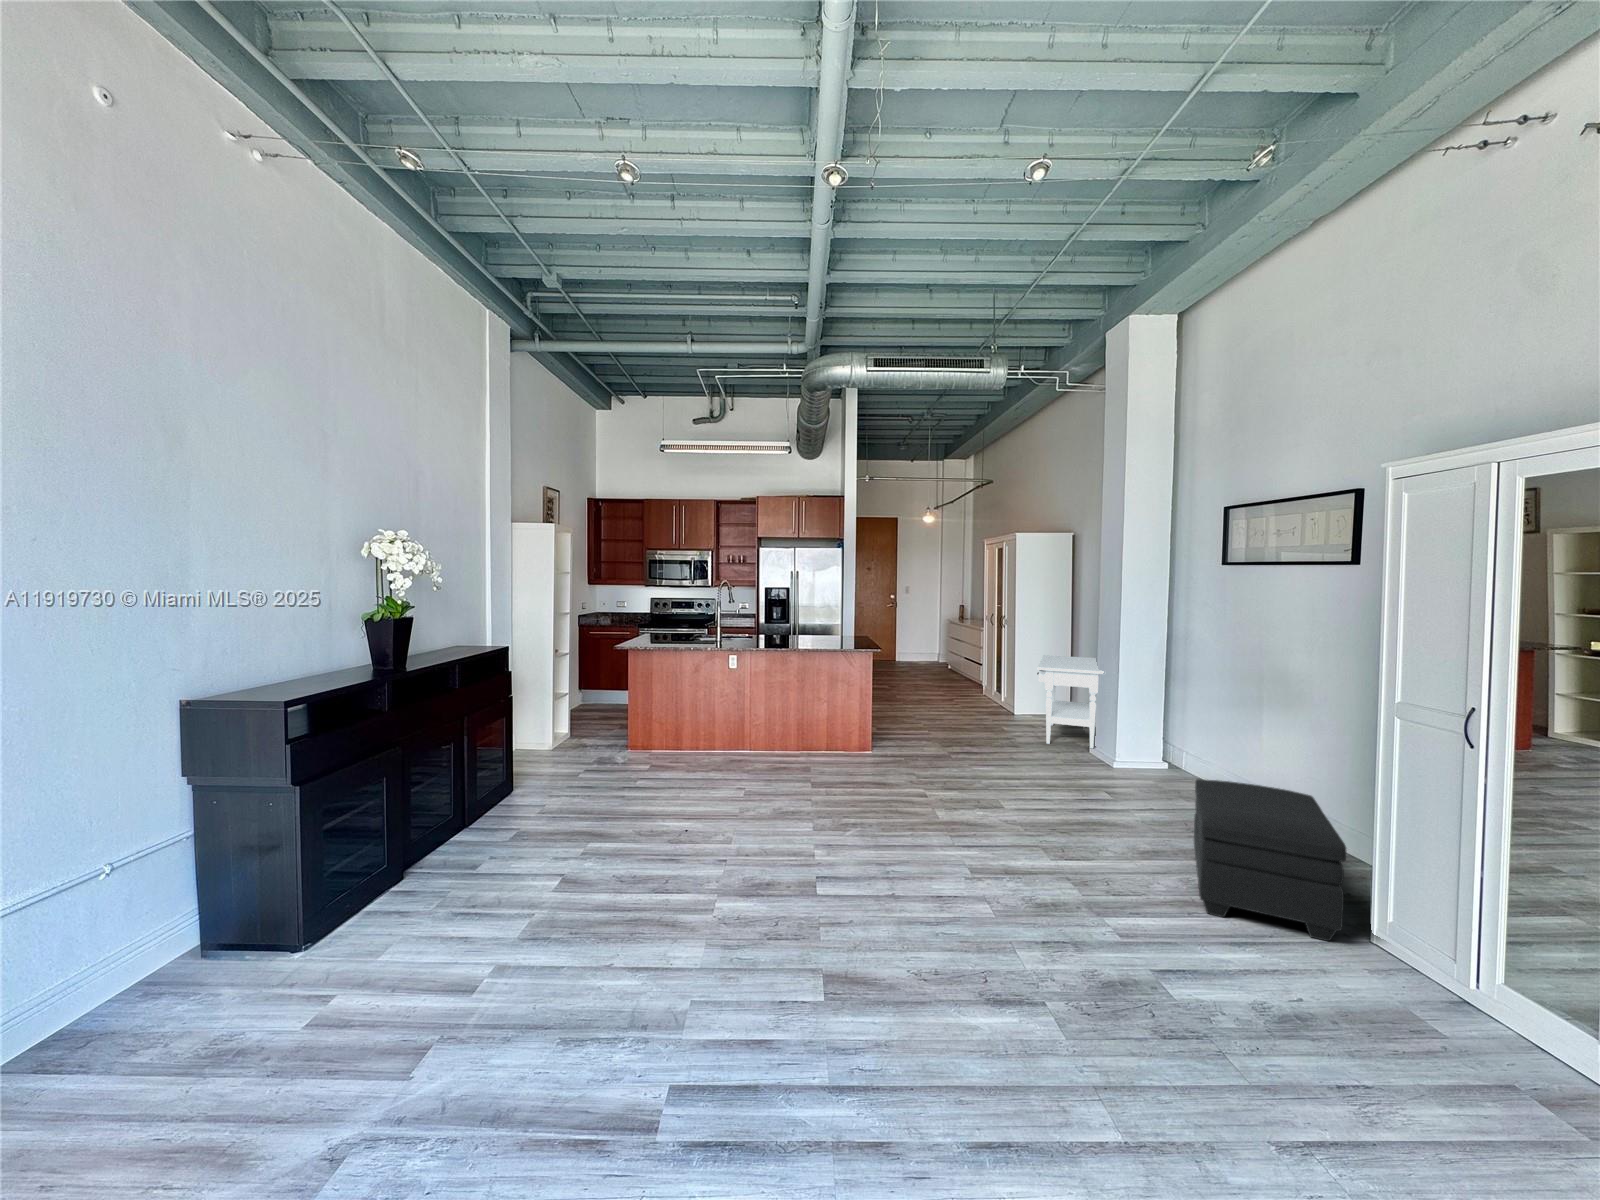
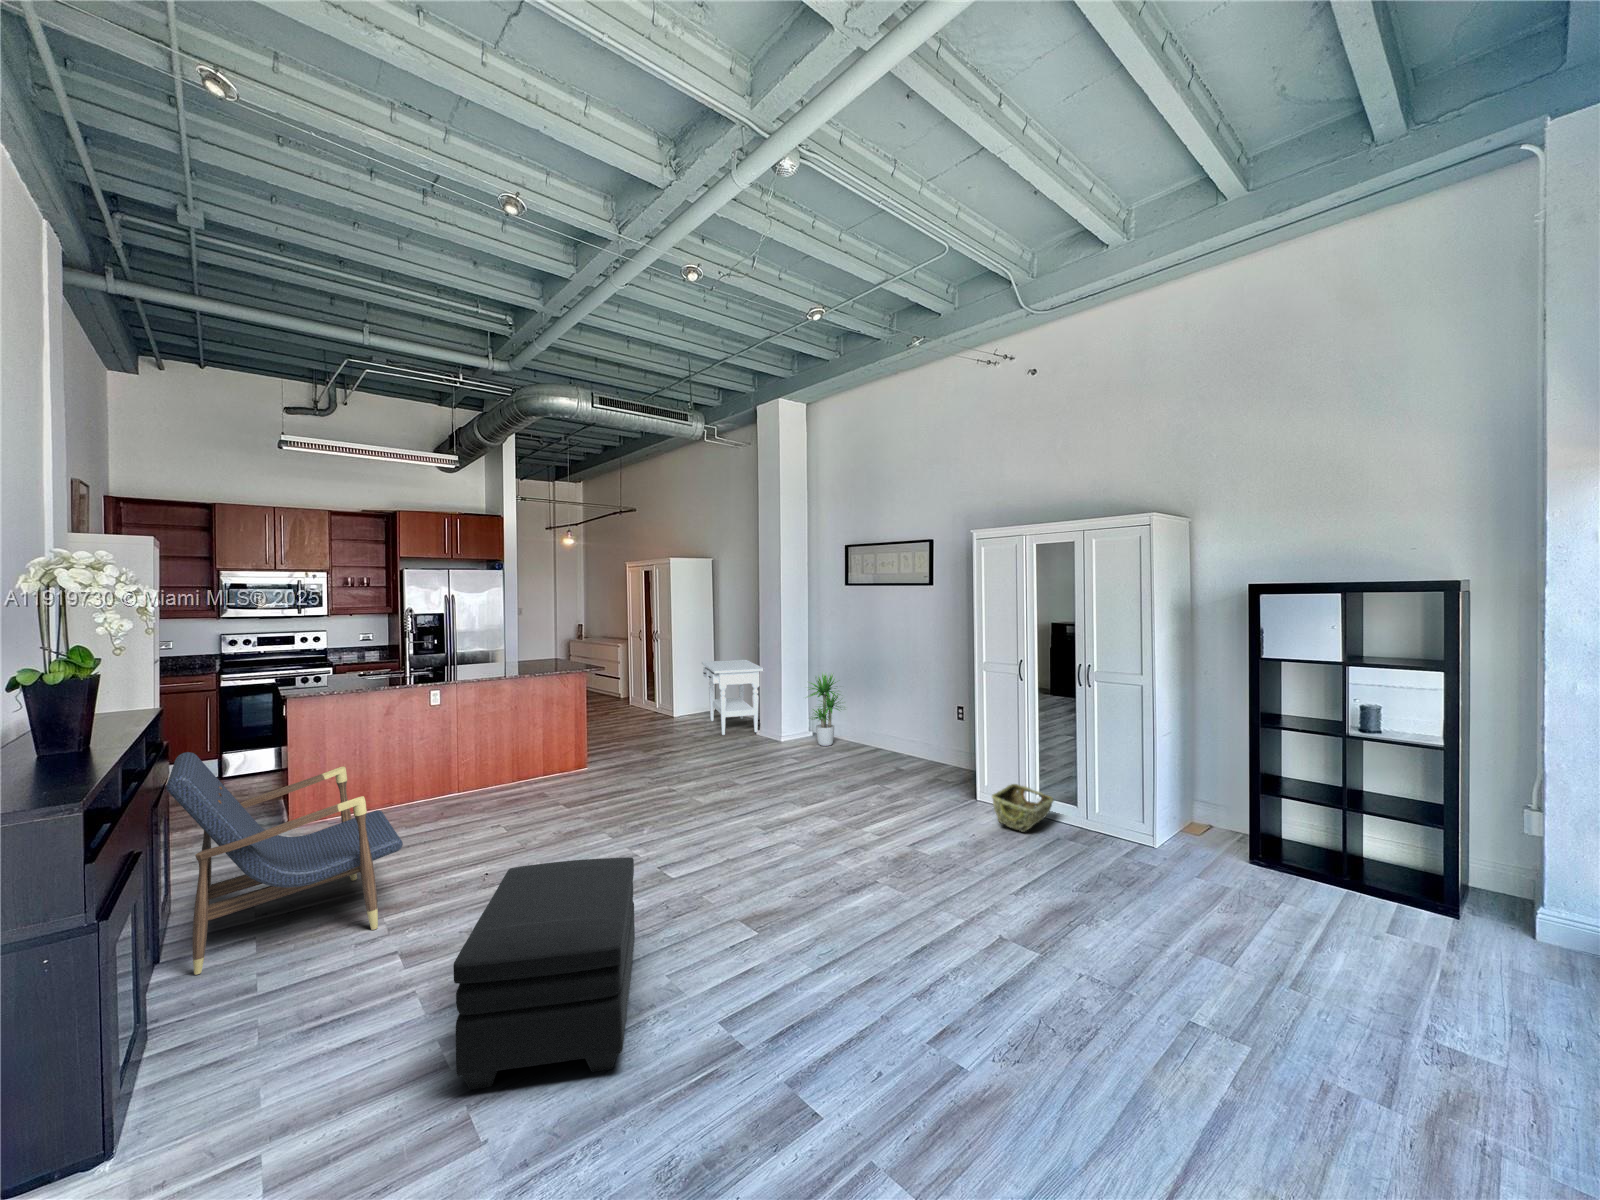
lounge chair: none [456,679,630,849] -> present [166,752,403,975]
potted plant: none [1140,683,1211,786] -> present [808,673,842,746]
ottoman: present [1194,779,1346,941] -> present [453,857,635,1089]
woven basket: none [1353,935,1532,1034] -> present [992,784,1054,832]

